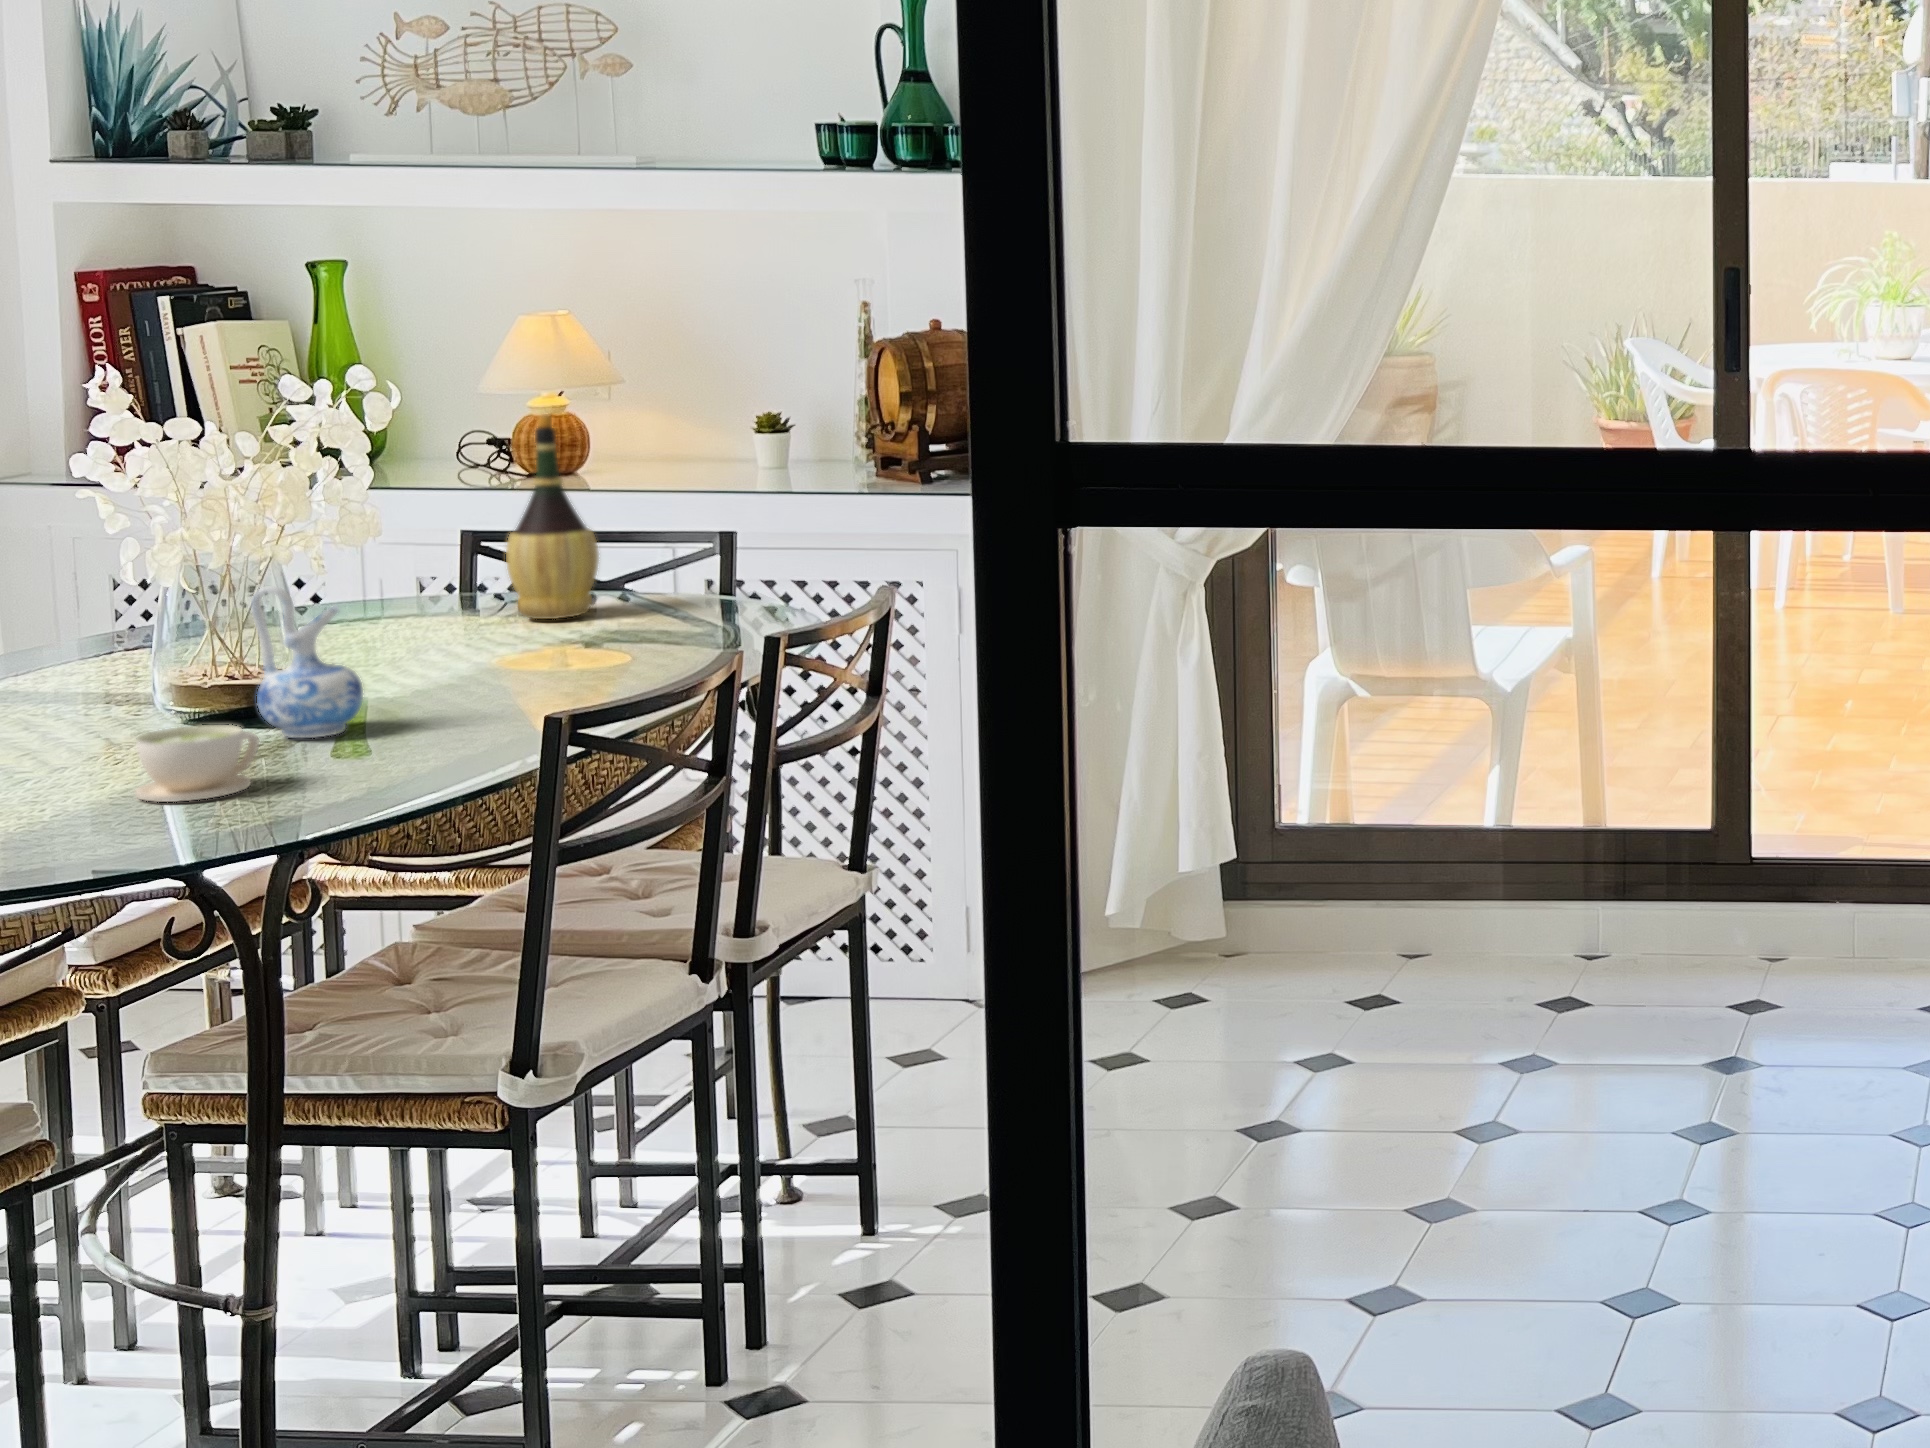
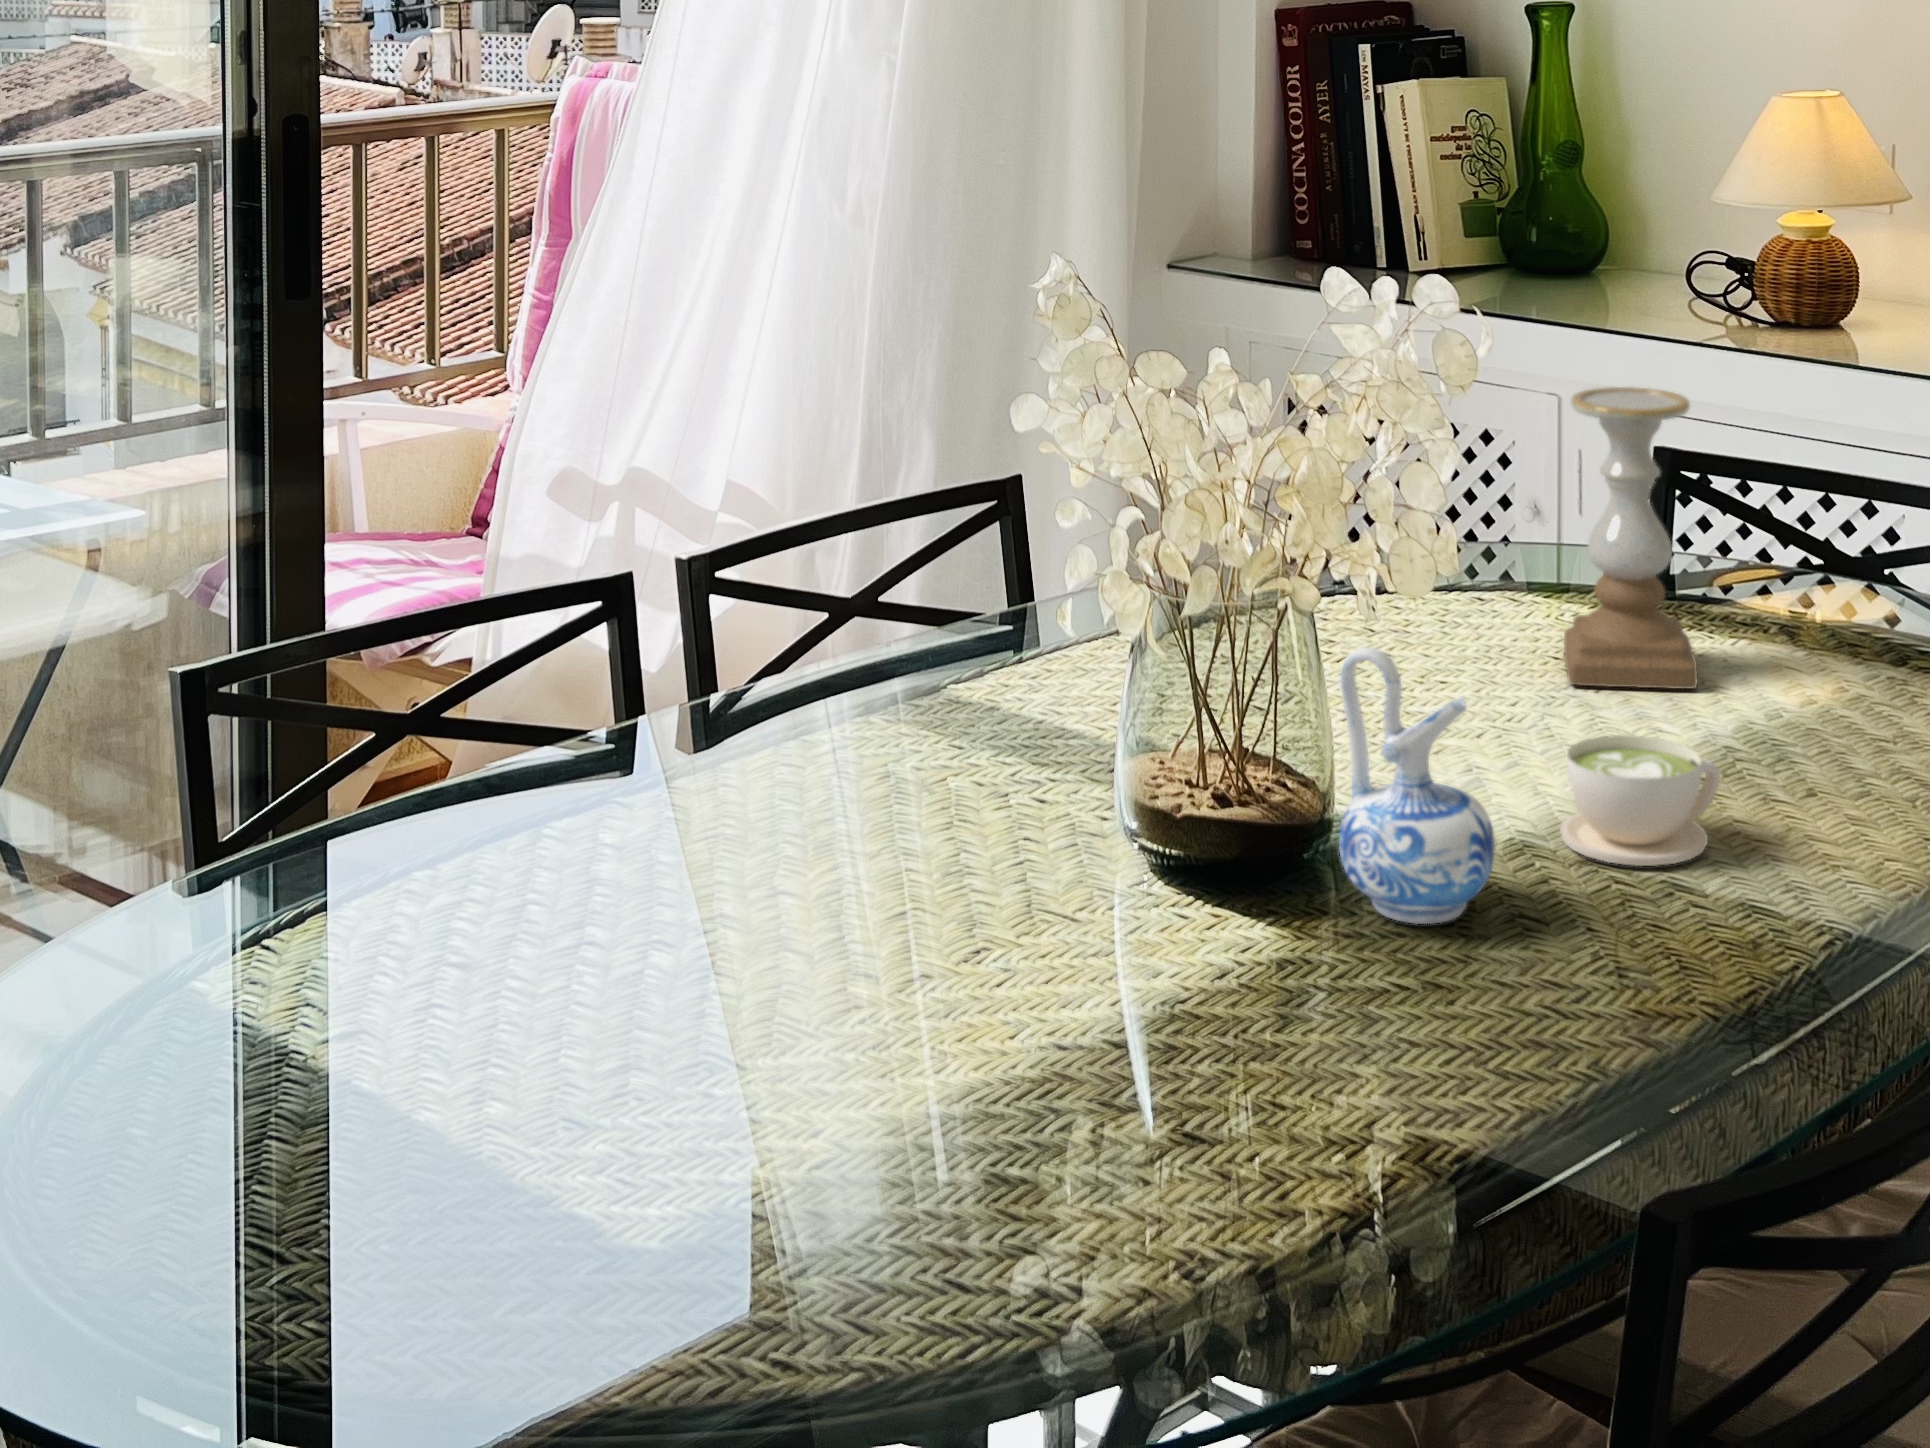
wine bottle: present [506,414,599,619] -> none [1736,300,1871,632]
candle holder: none [385,470,486,653] -> present [1564,387,1697,689]
coffee cup: present [135,725,259,802] -> present [1560,735,1720,866]

